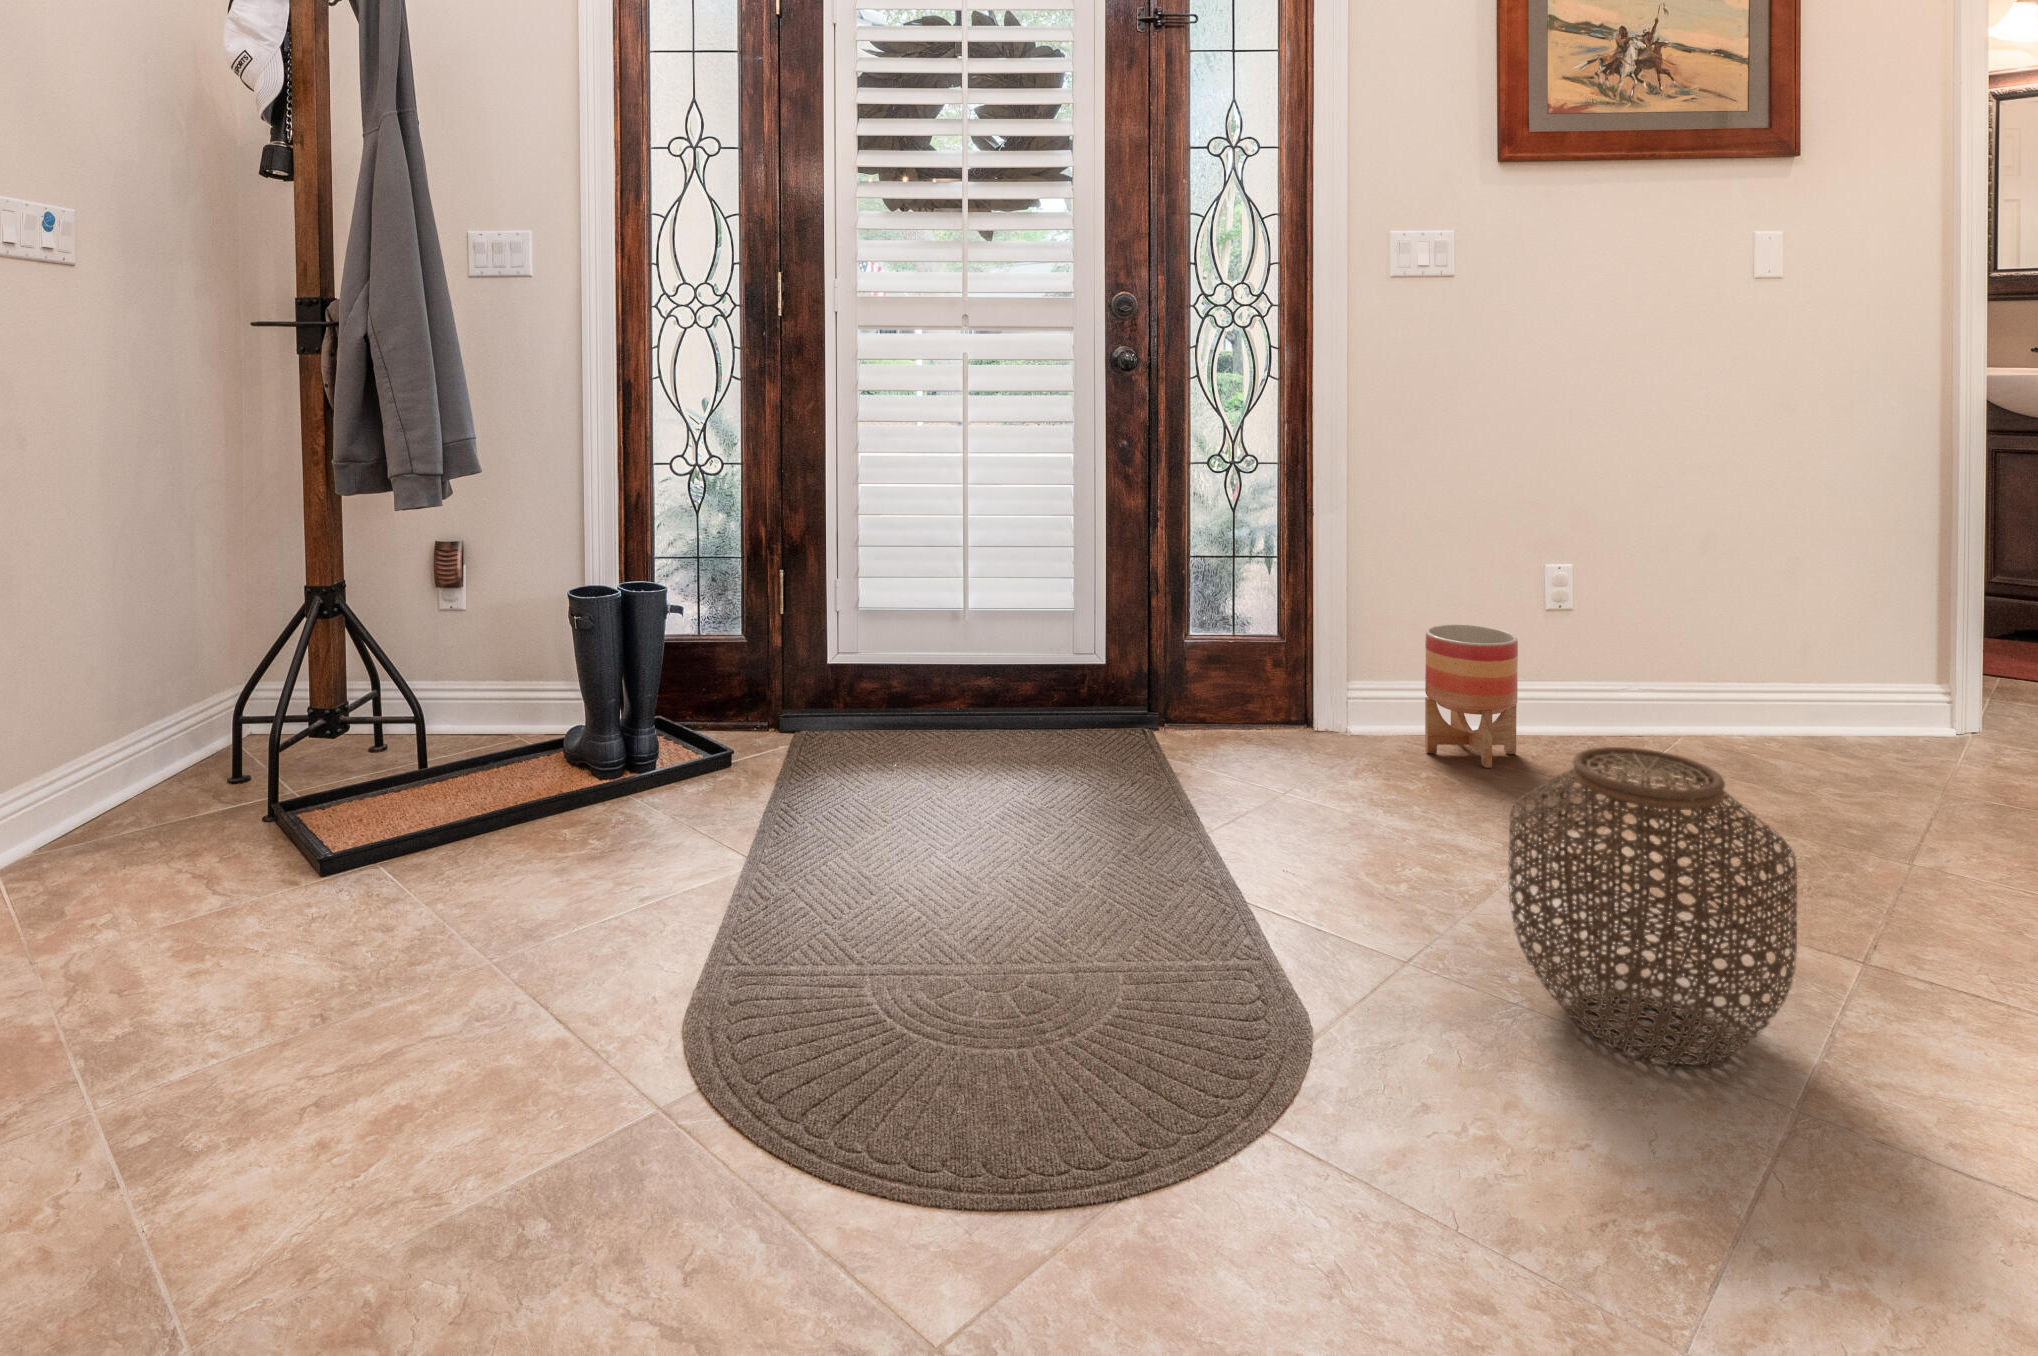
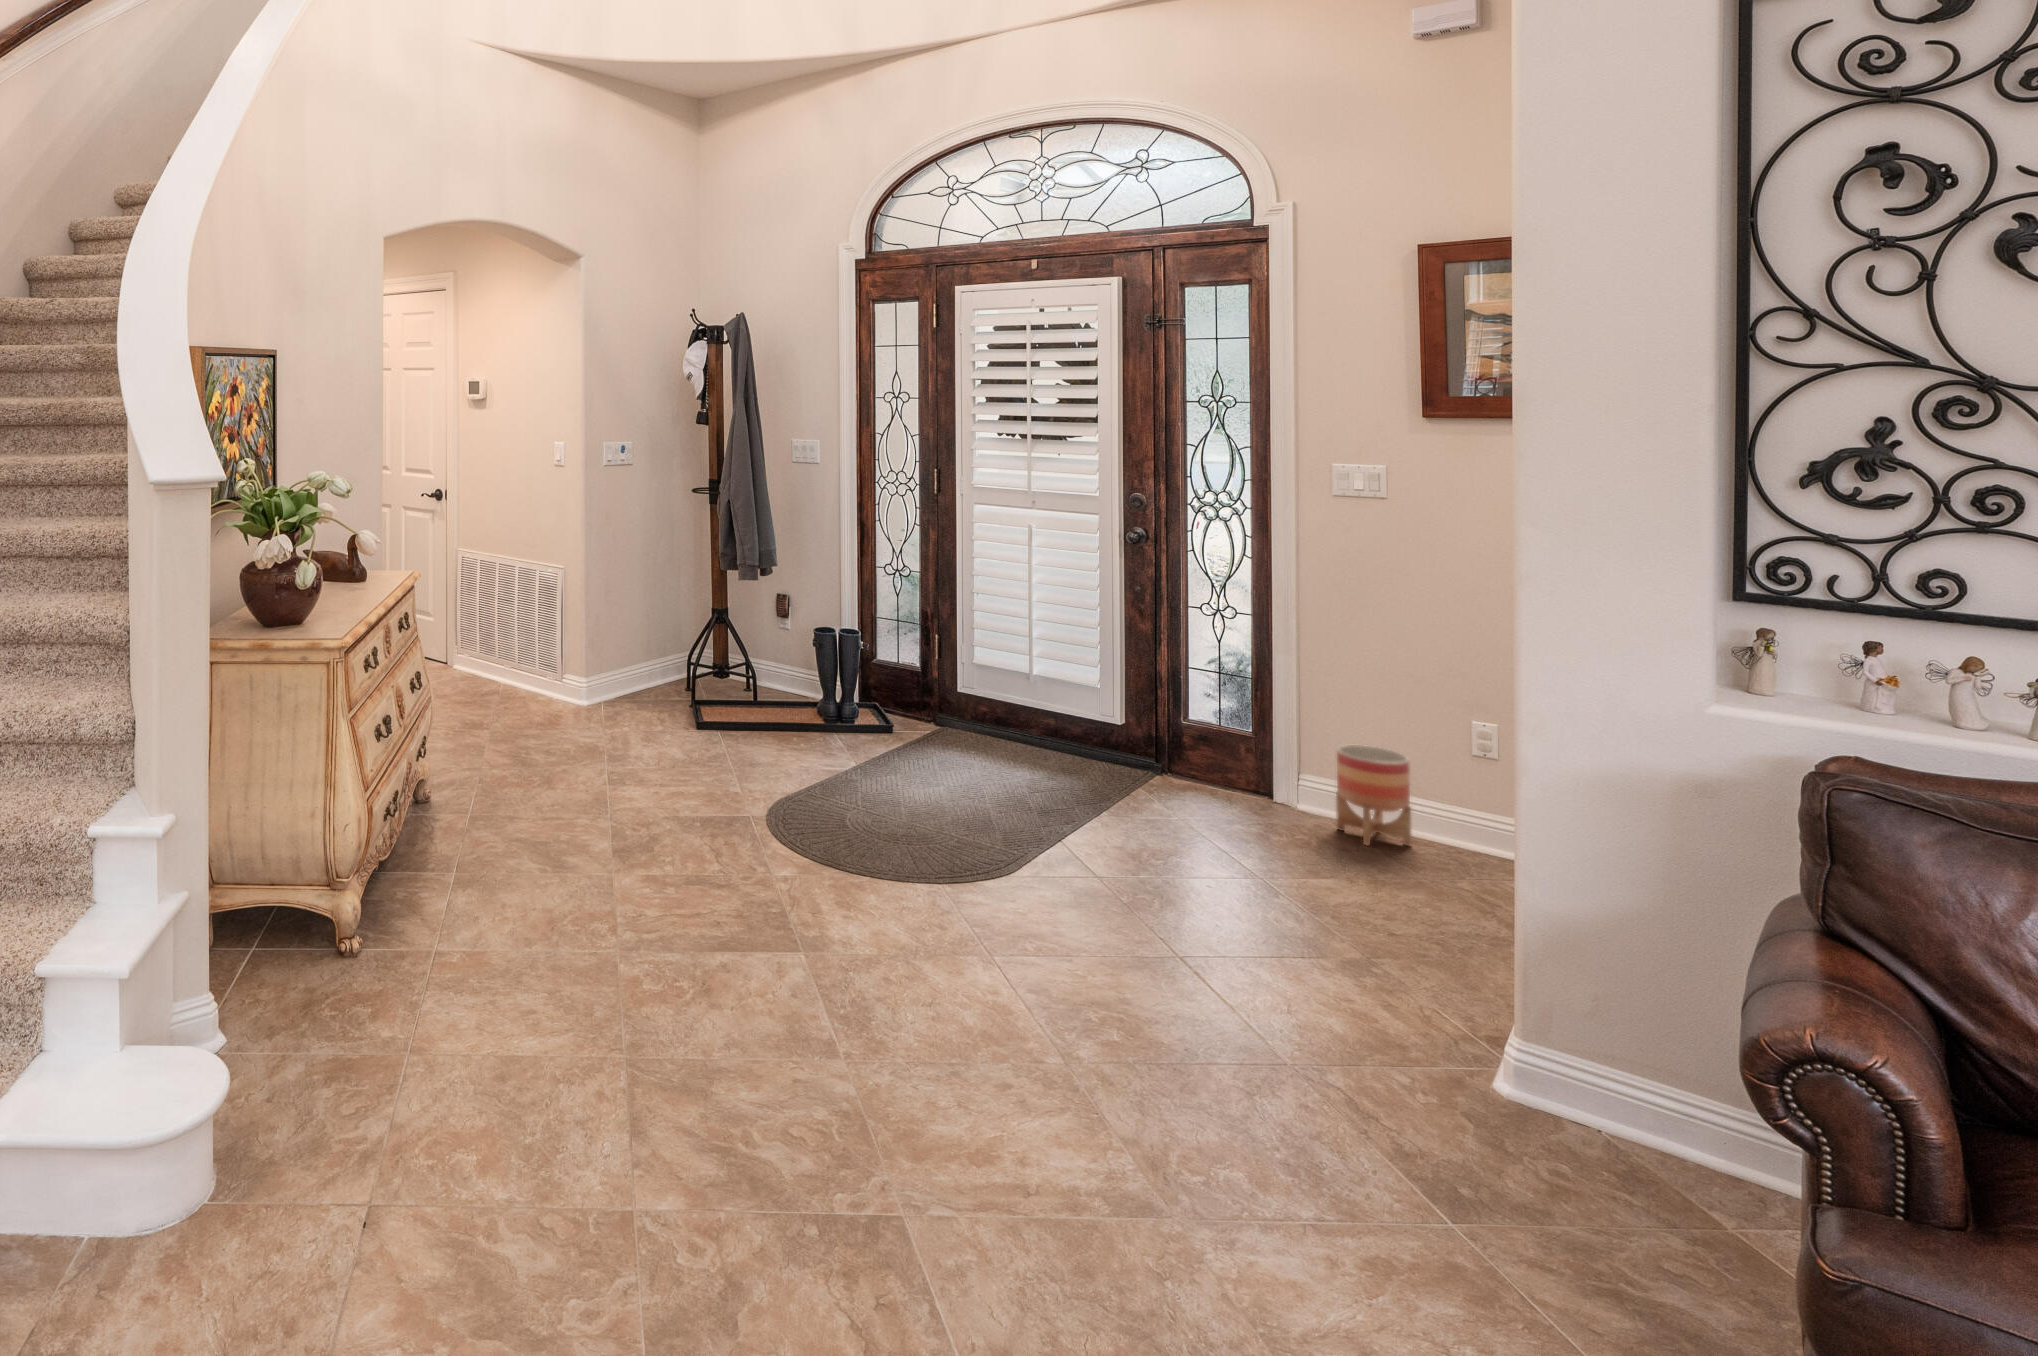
woven basket: present [1509,747,1797,1065] -> none [1112,782,1254,939]

